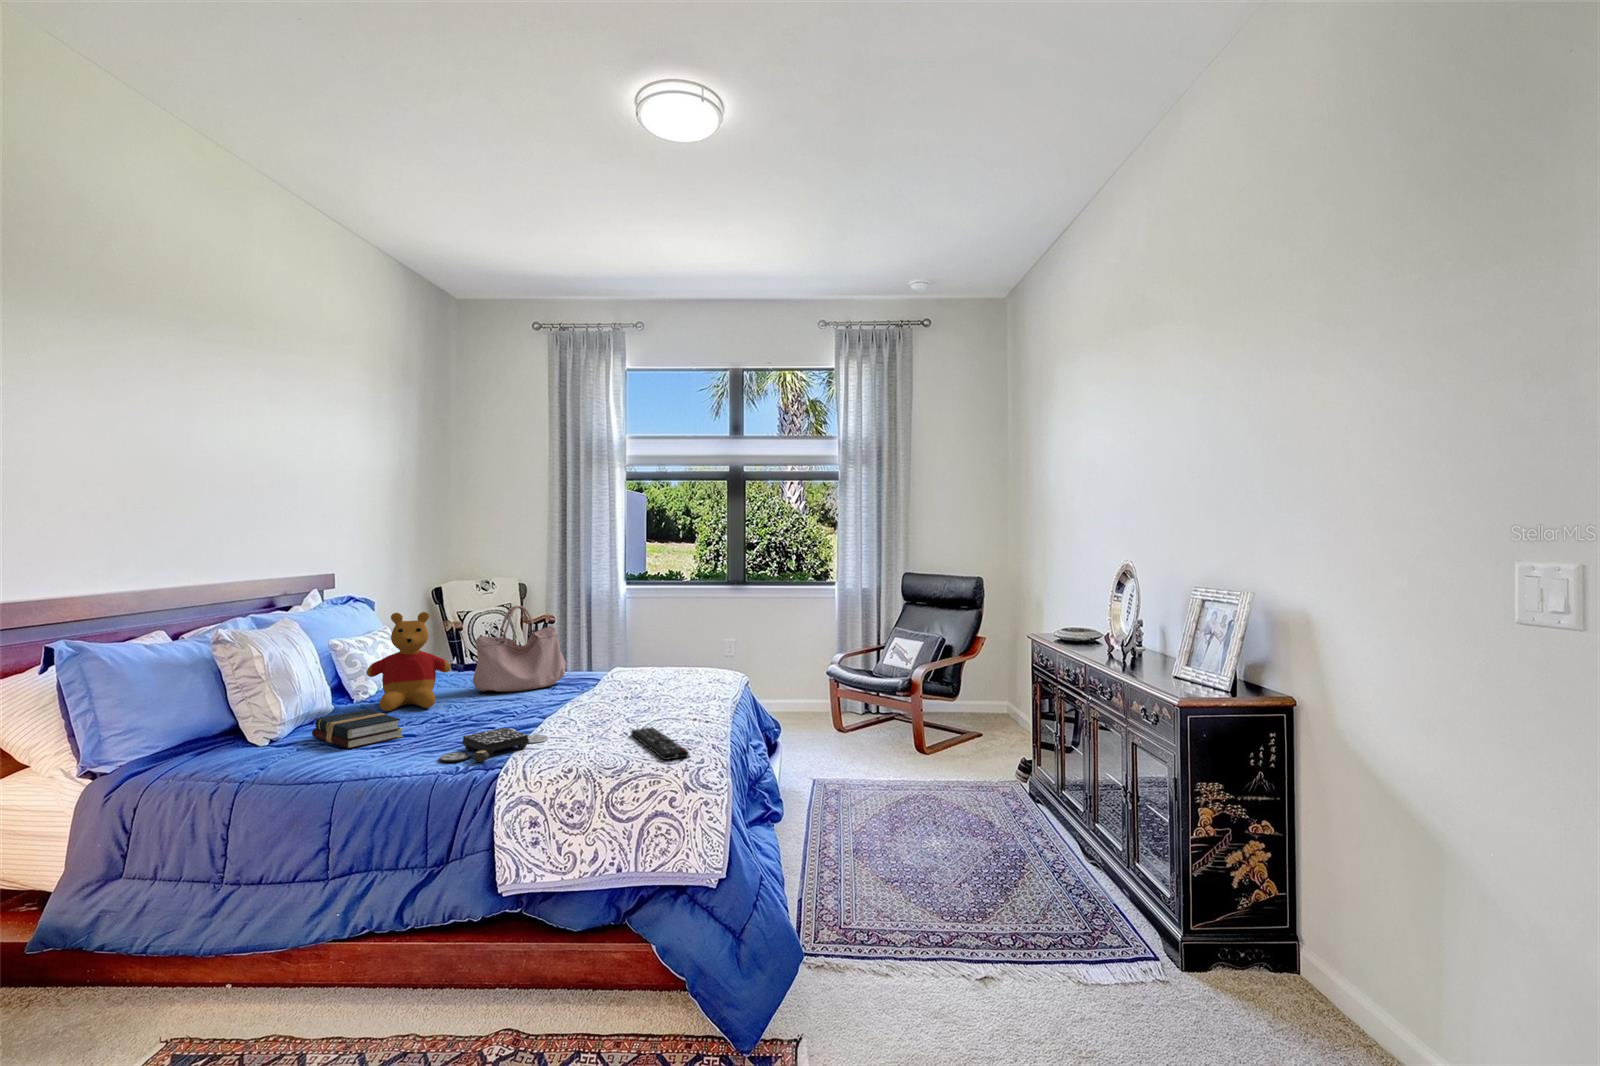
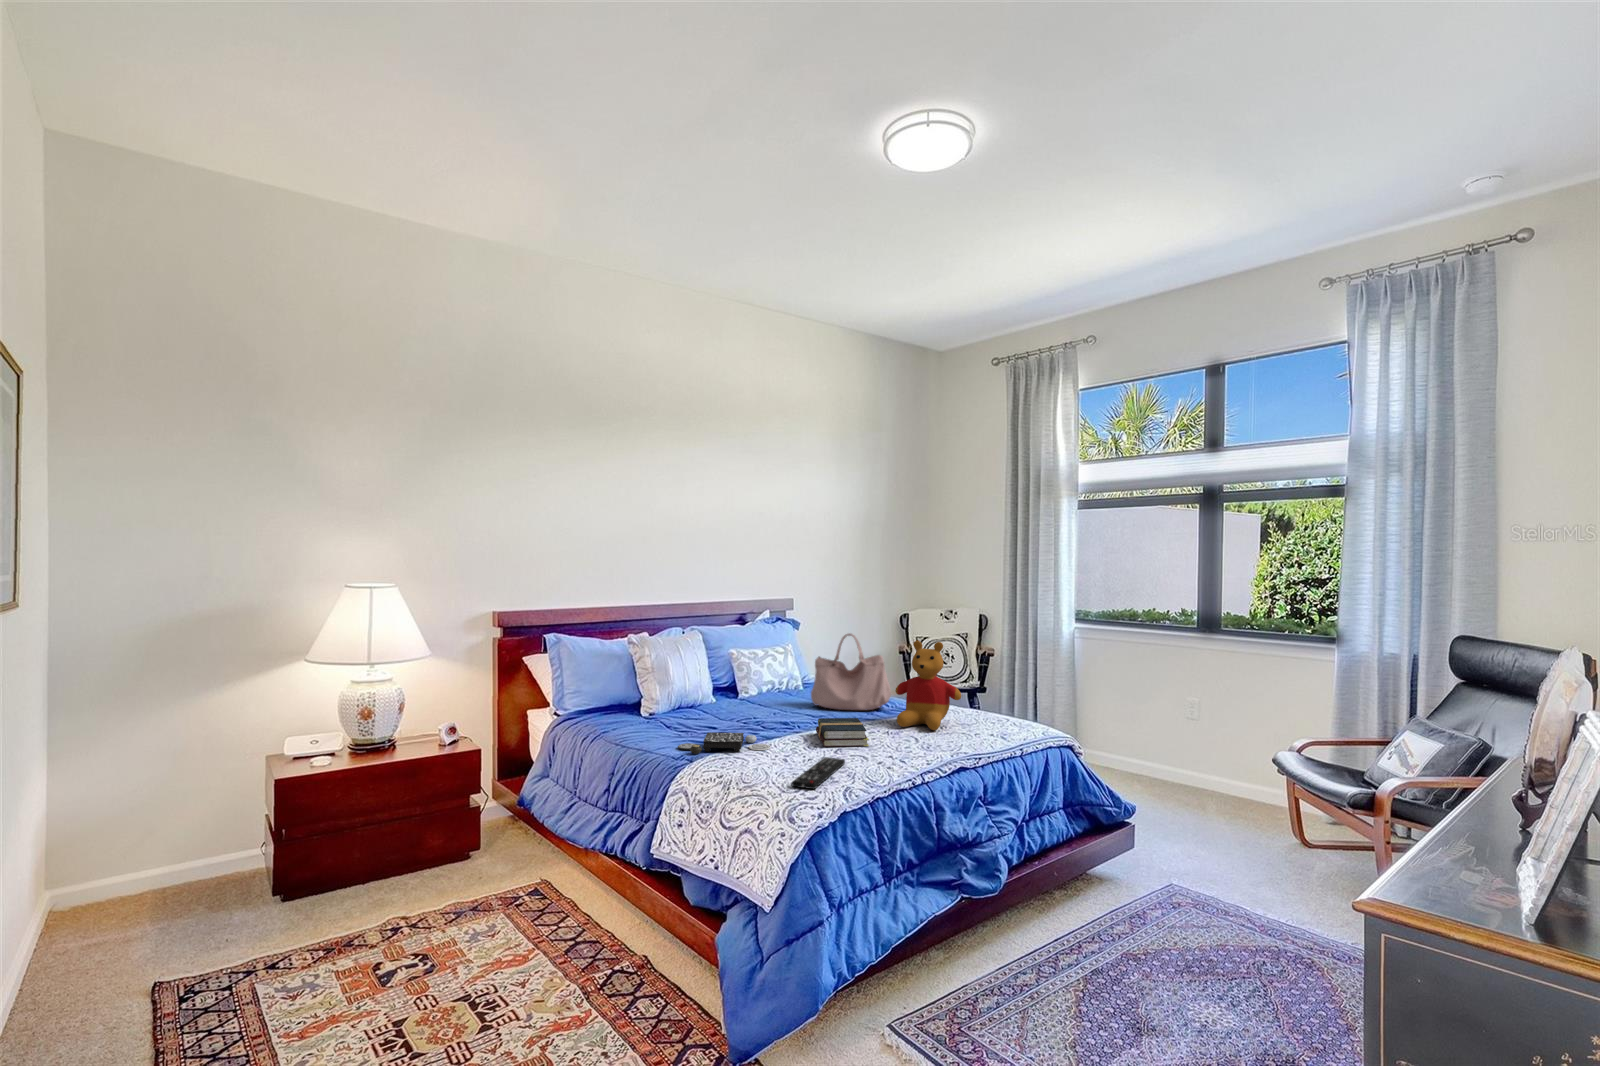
stuffed bear: present [366,612,451,711] -> present [895,641,961,730]
hardback book: present [312,709,403,749] -> present [816,718,869,747]

